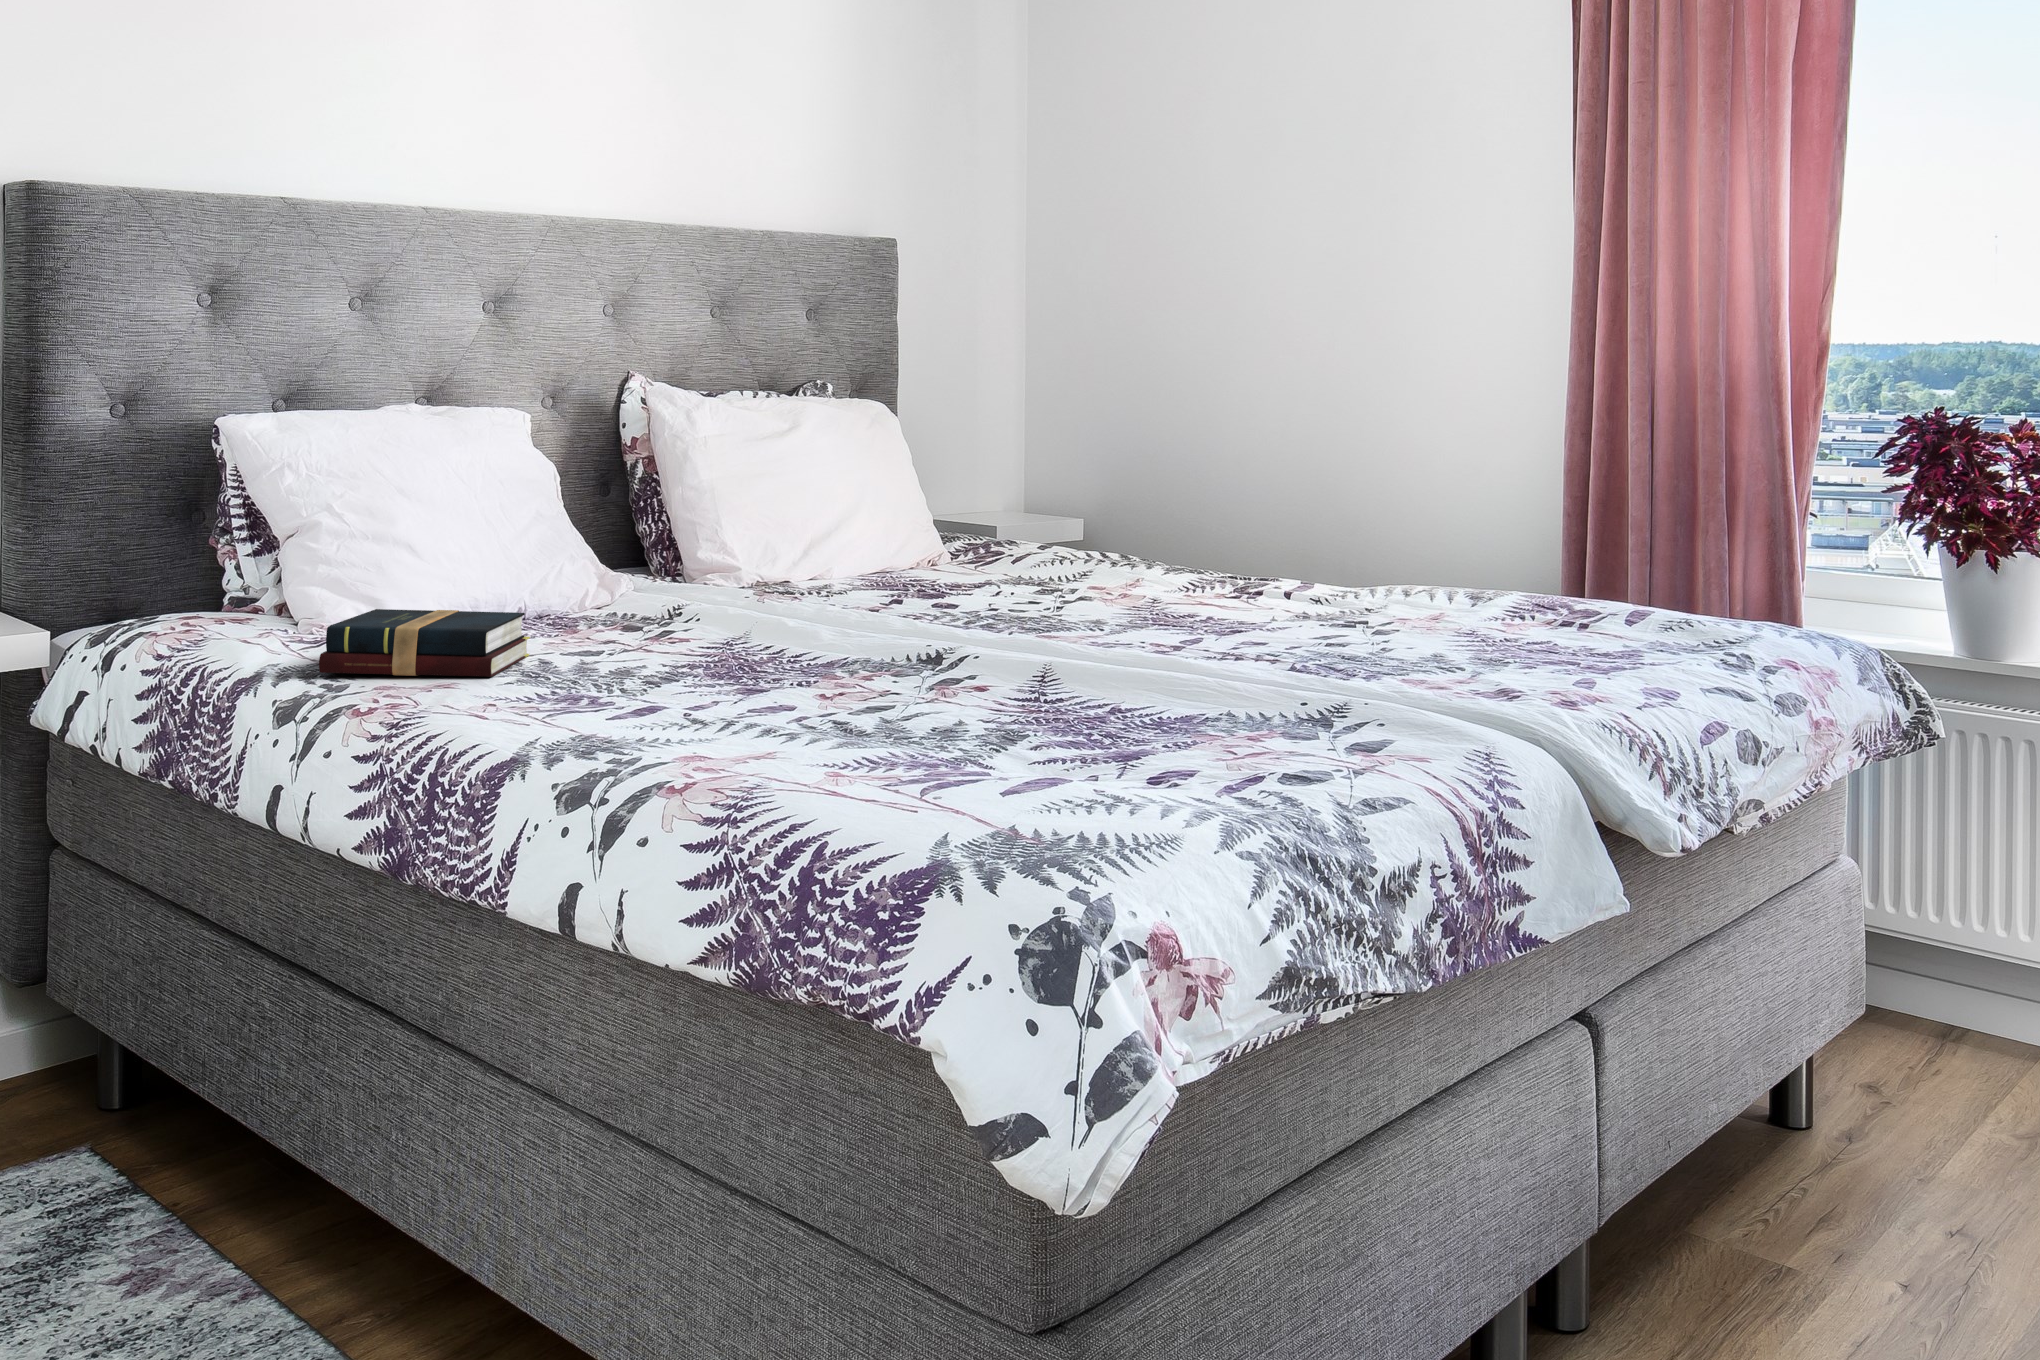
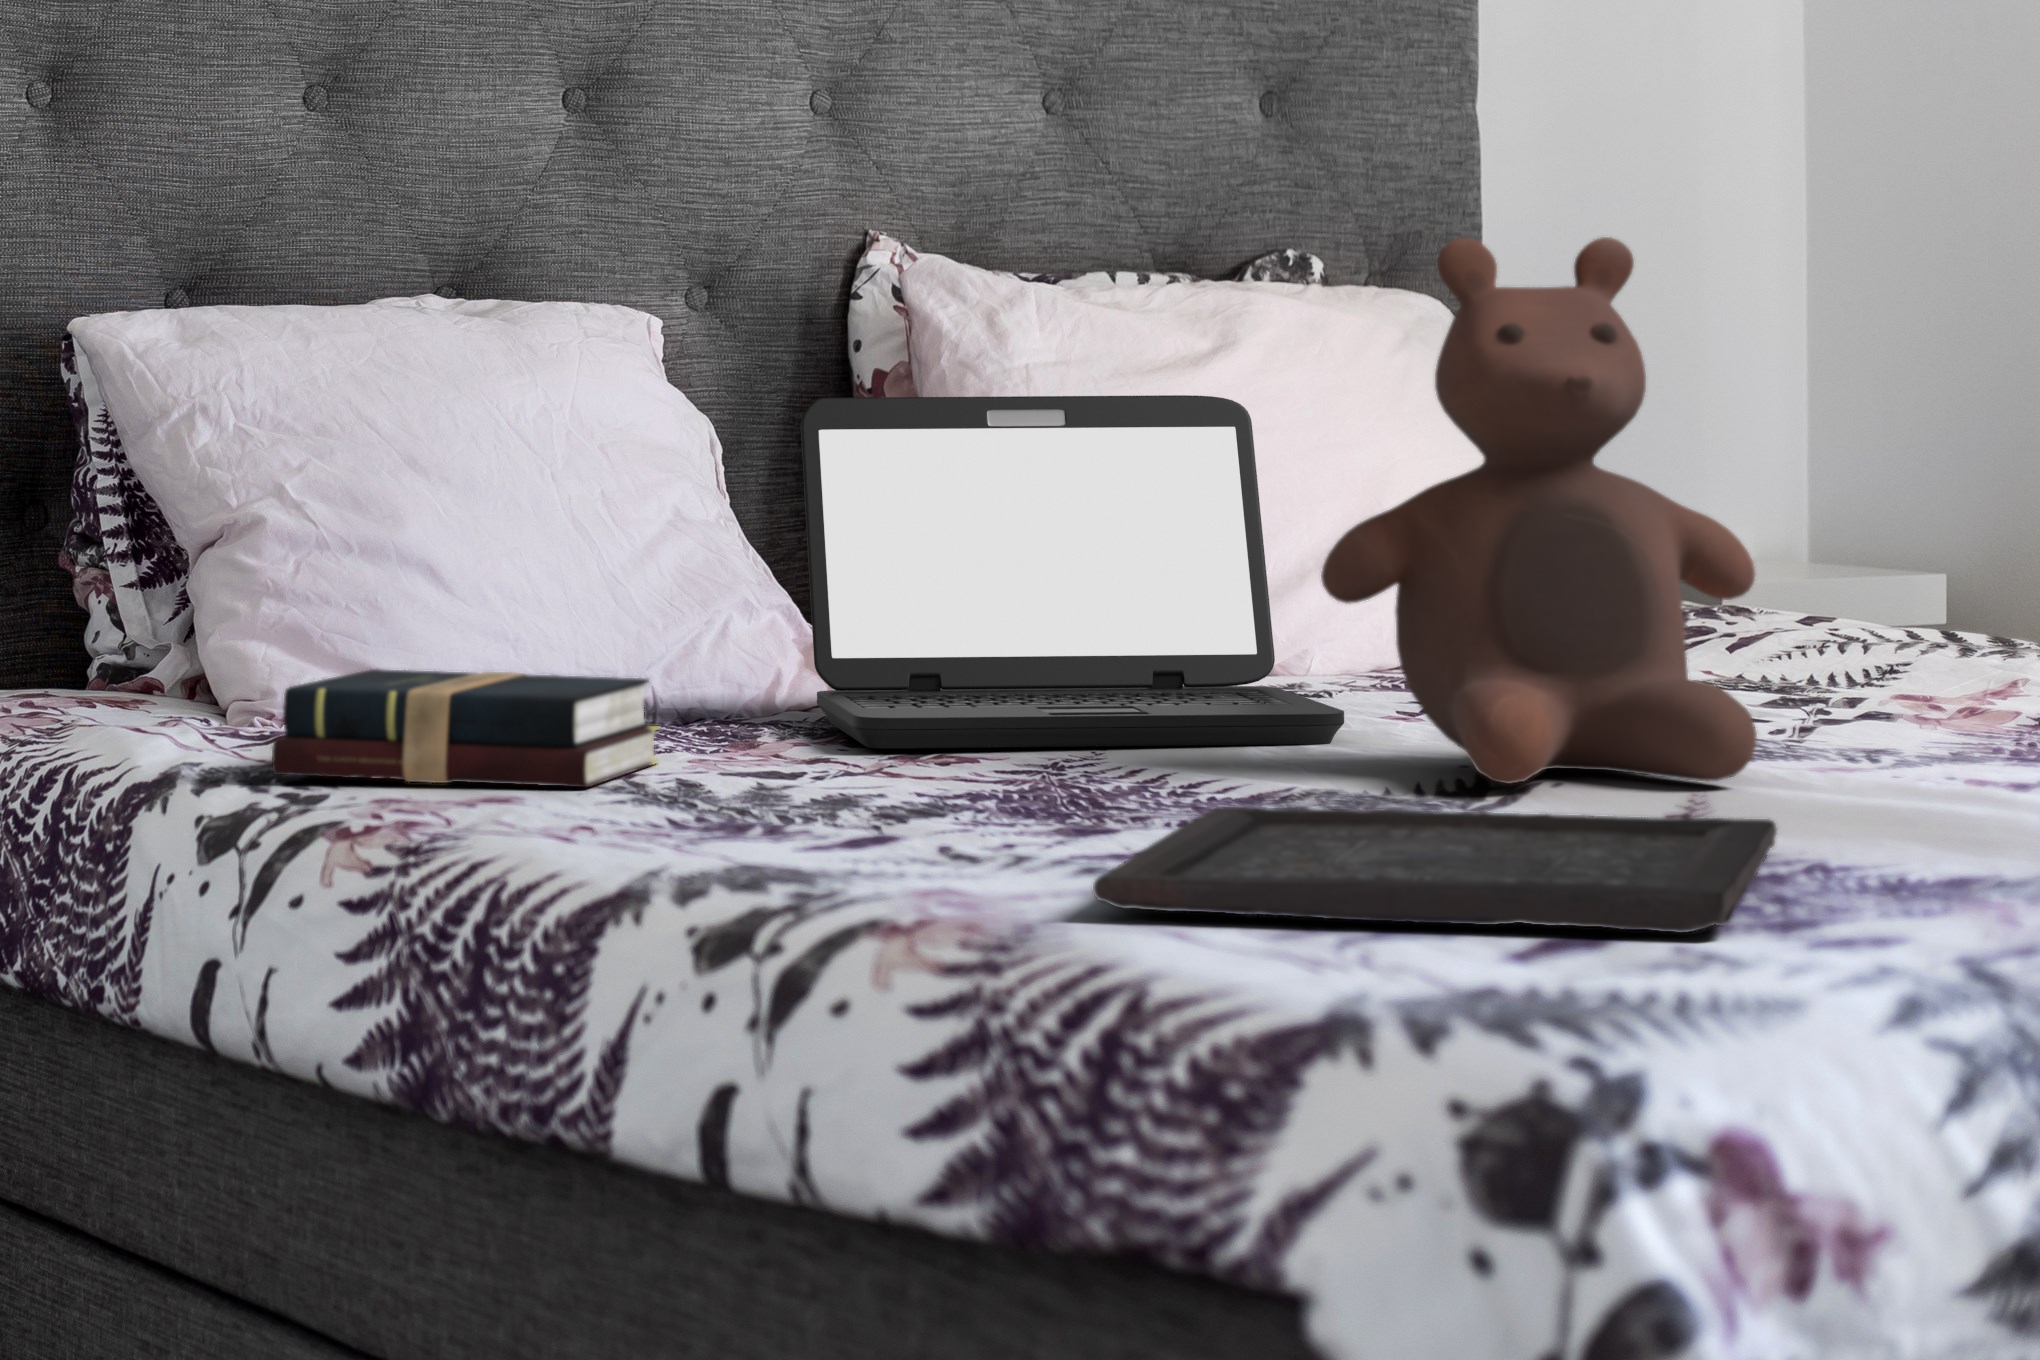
stuffed bear: none [862,395,1064,663] -> present [1321,237,1757,784]
laptop: none [603,457,867,643] -> present [801,395,1344,749]
tray: none [767,692,1086,775] -> present [1093,807,1777,933]

